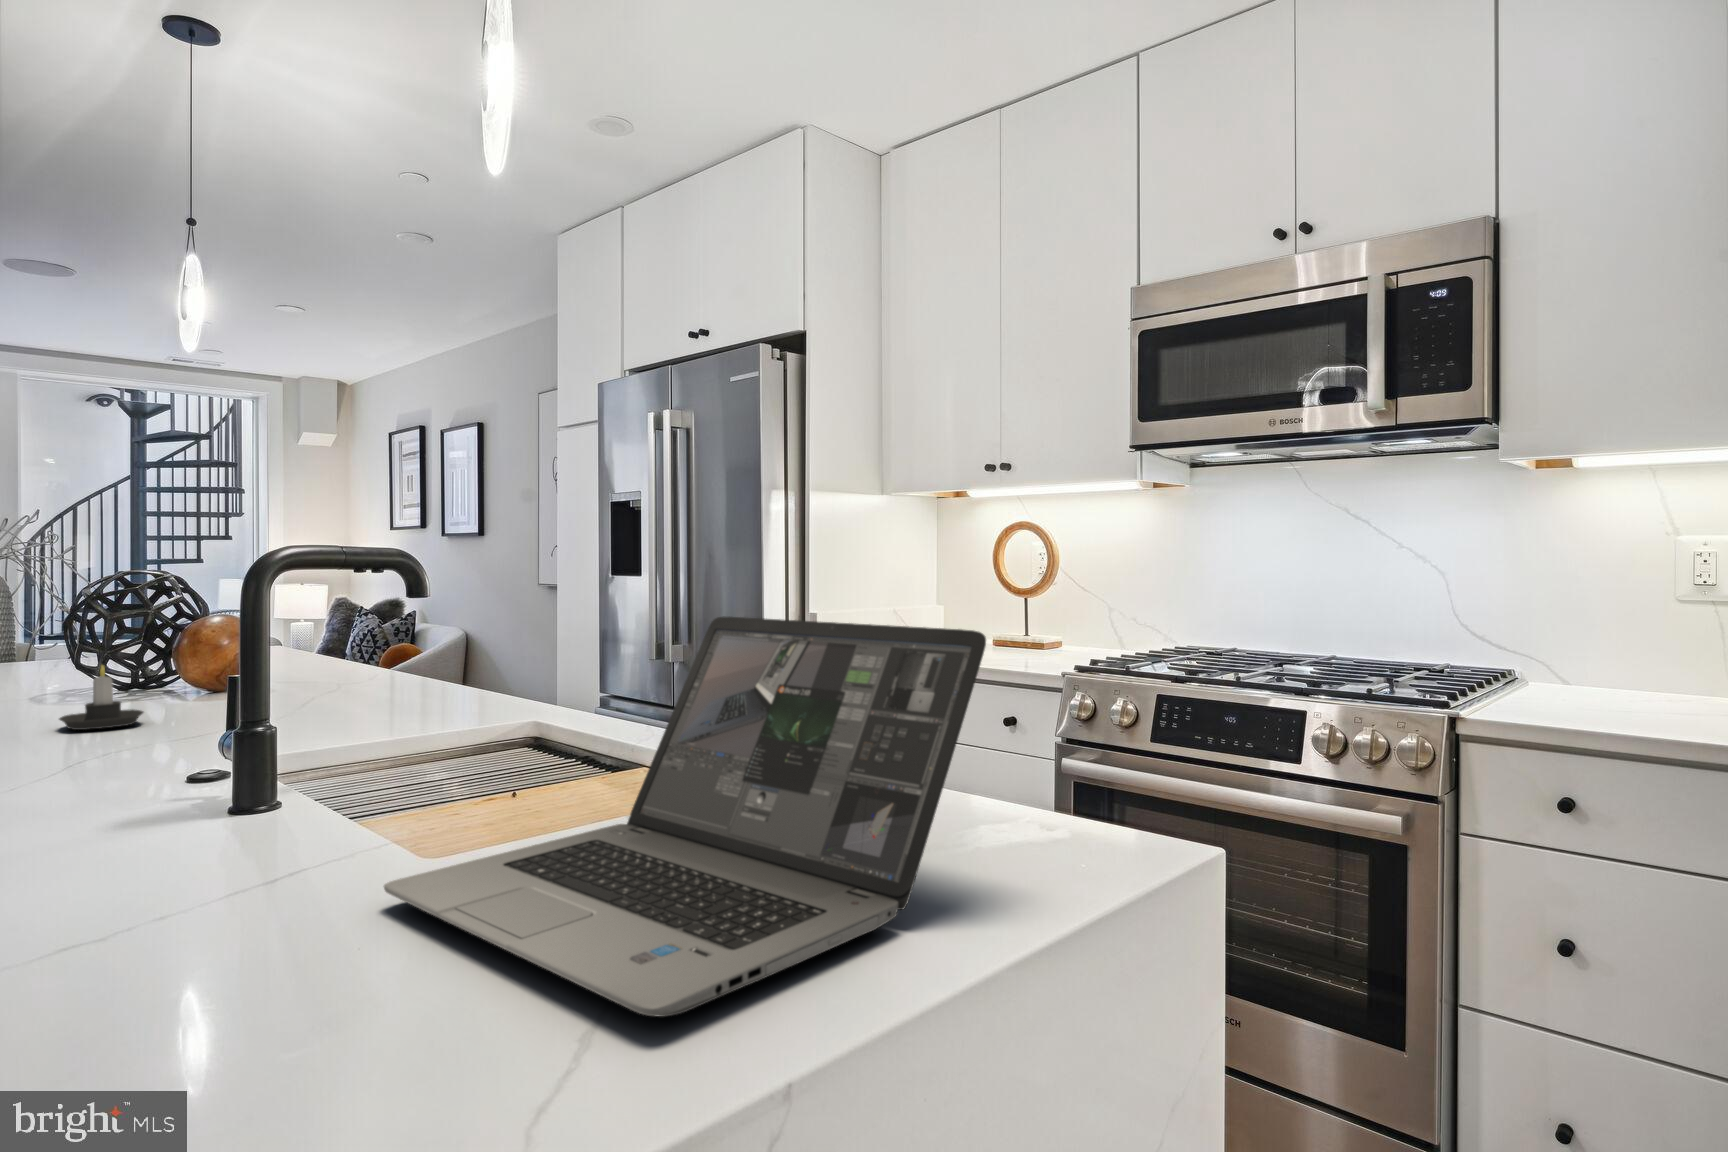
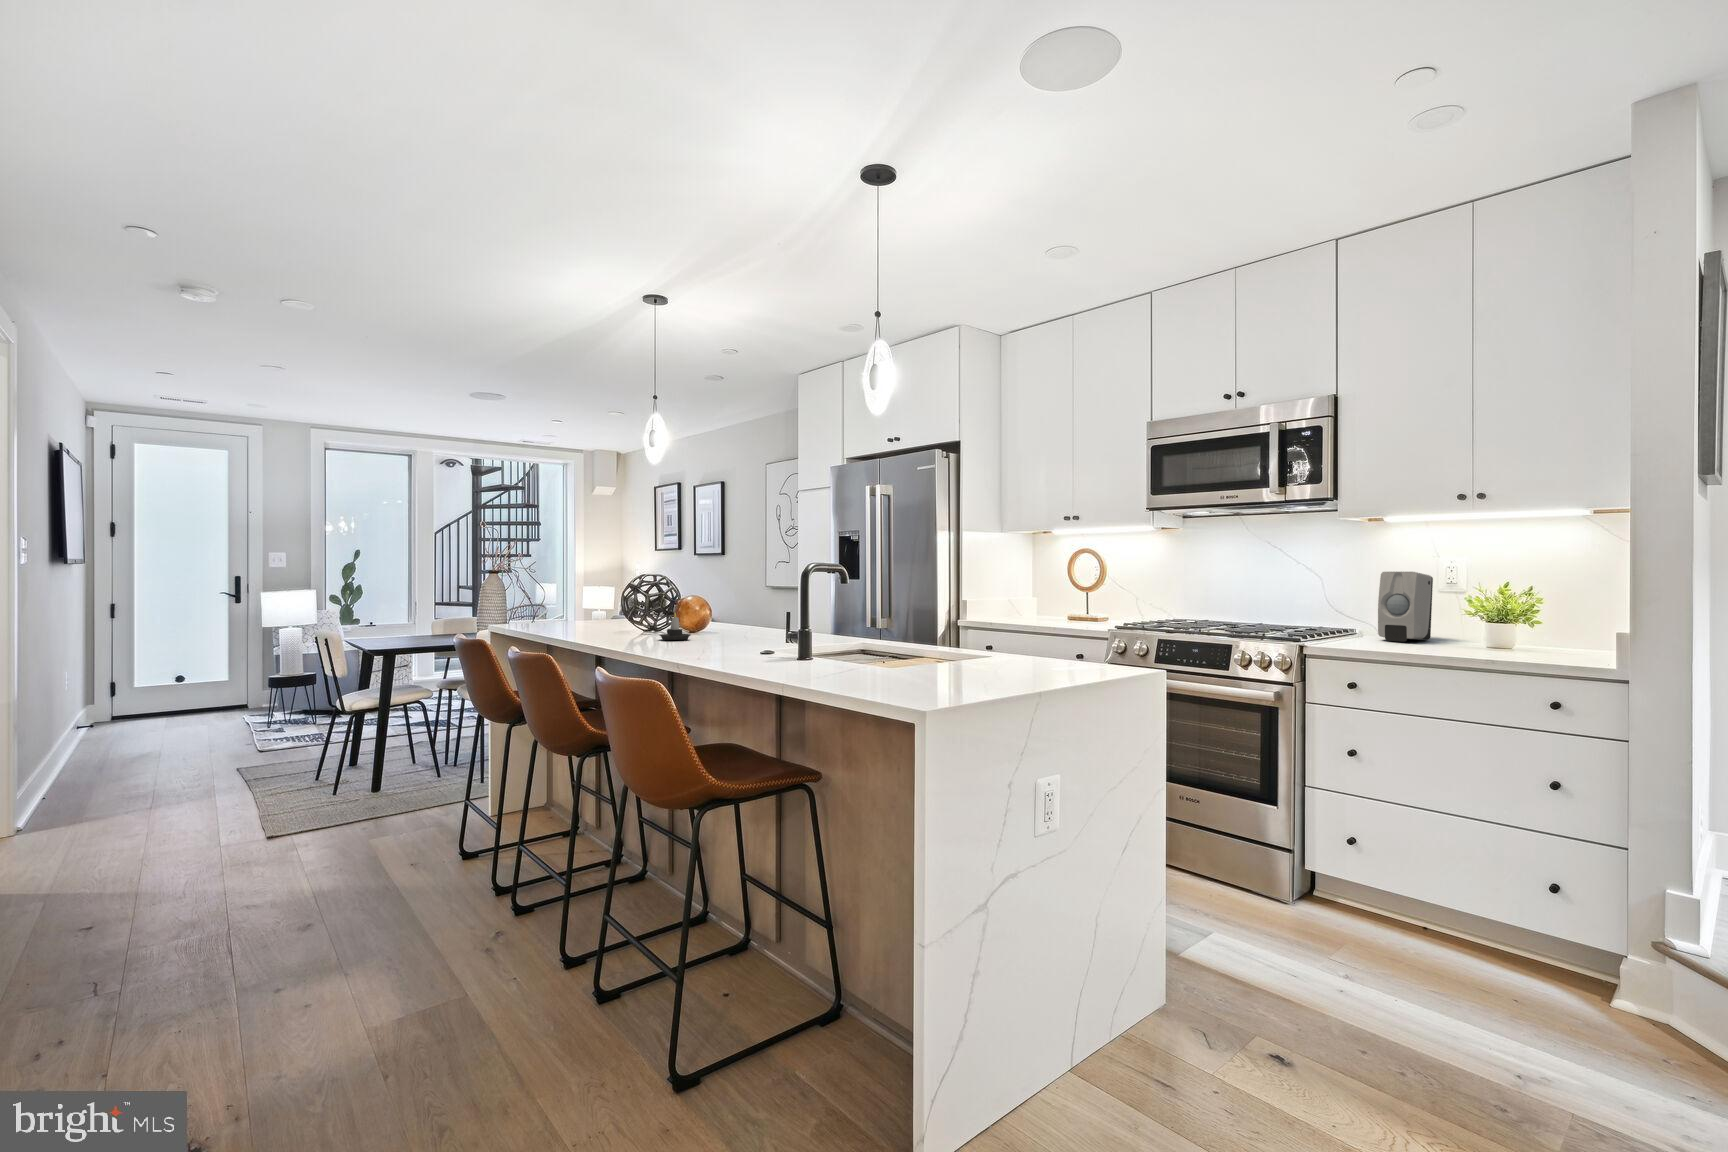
soap dispenser: none [1584,562,1683,703] -> present [1378,571,1433,642]
laptop: present [384,617,986,1017] -> none [898,586,1086,681]

